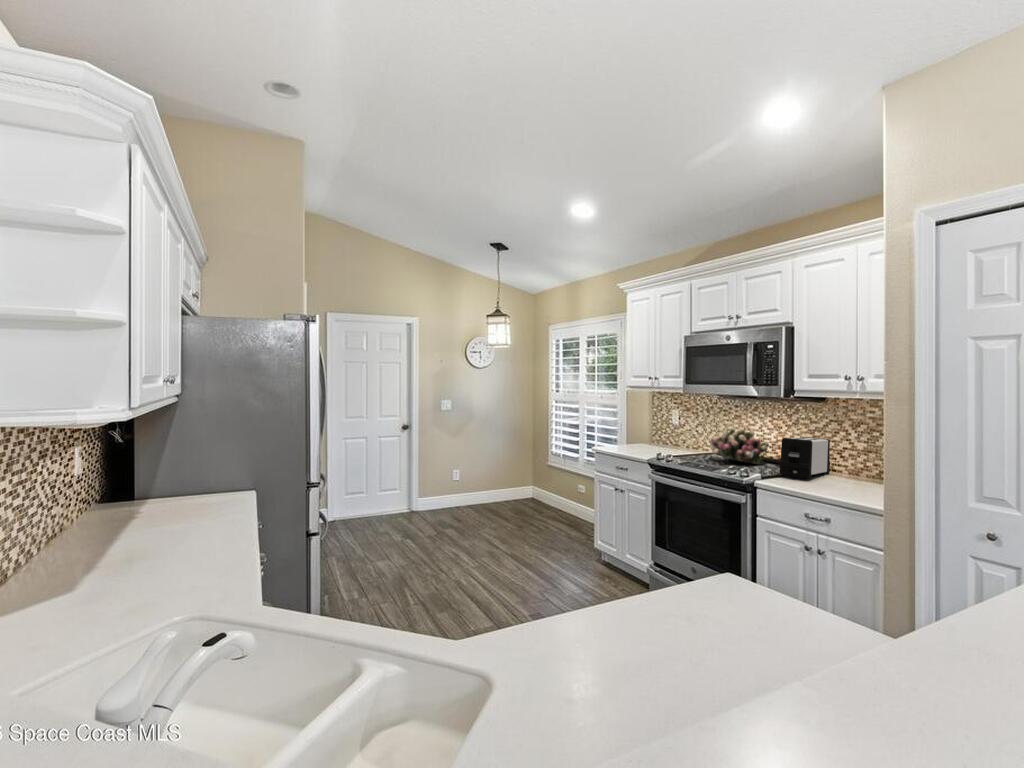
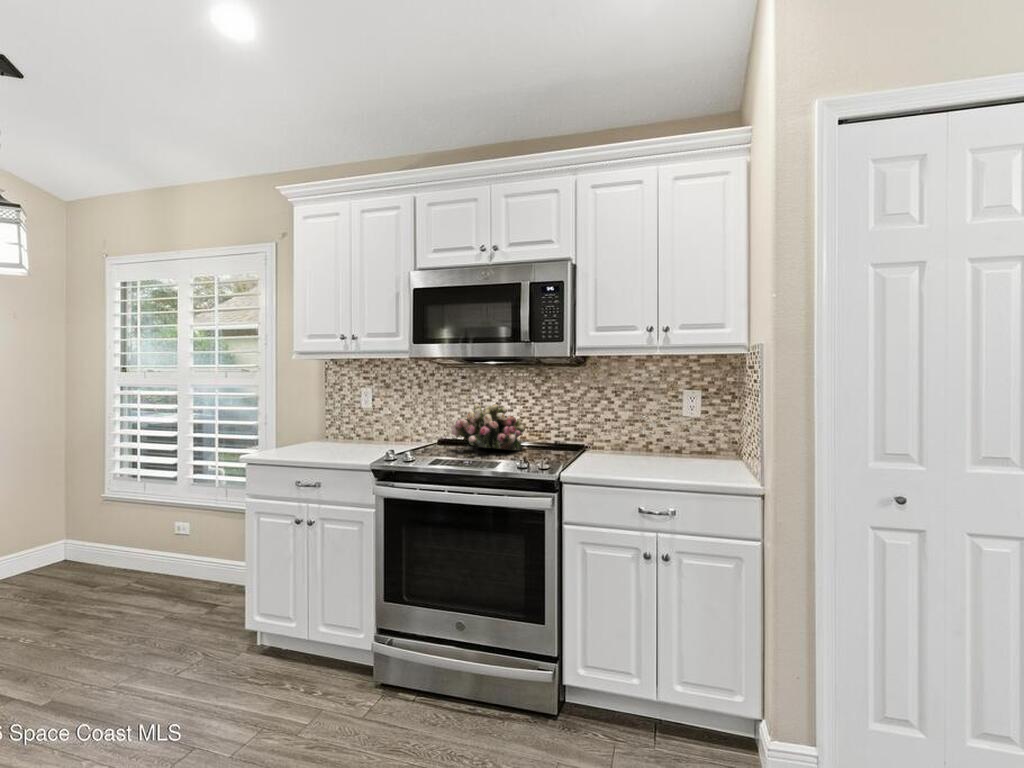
toaster: present [779,437,830,479] -> none [568,409,610,461]

